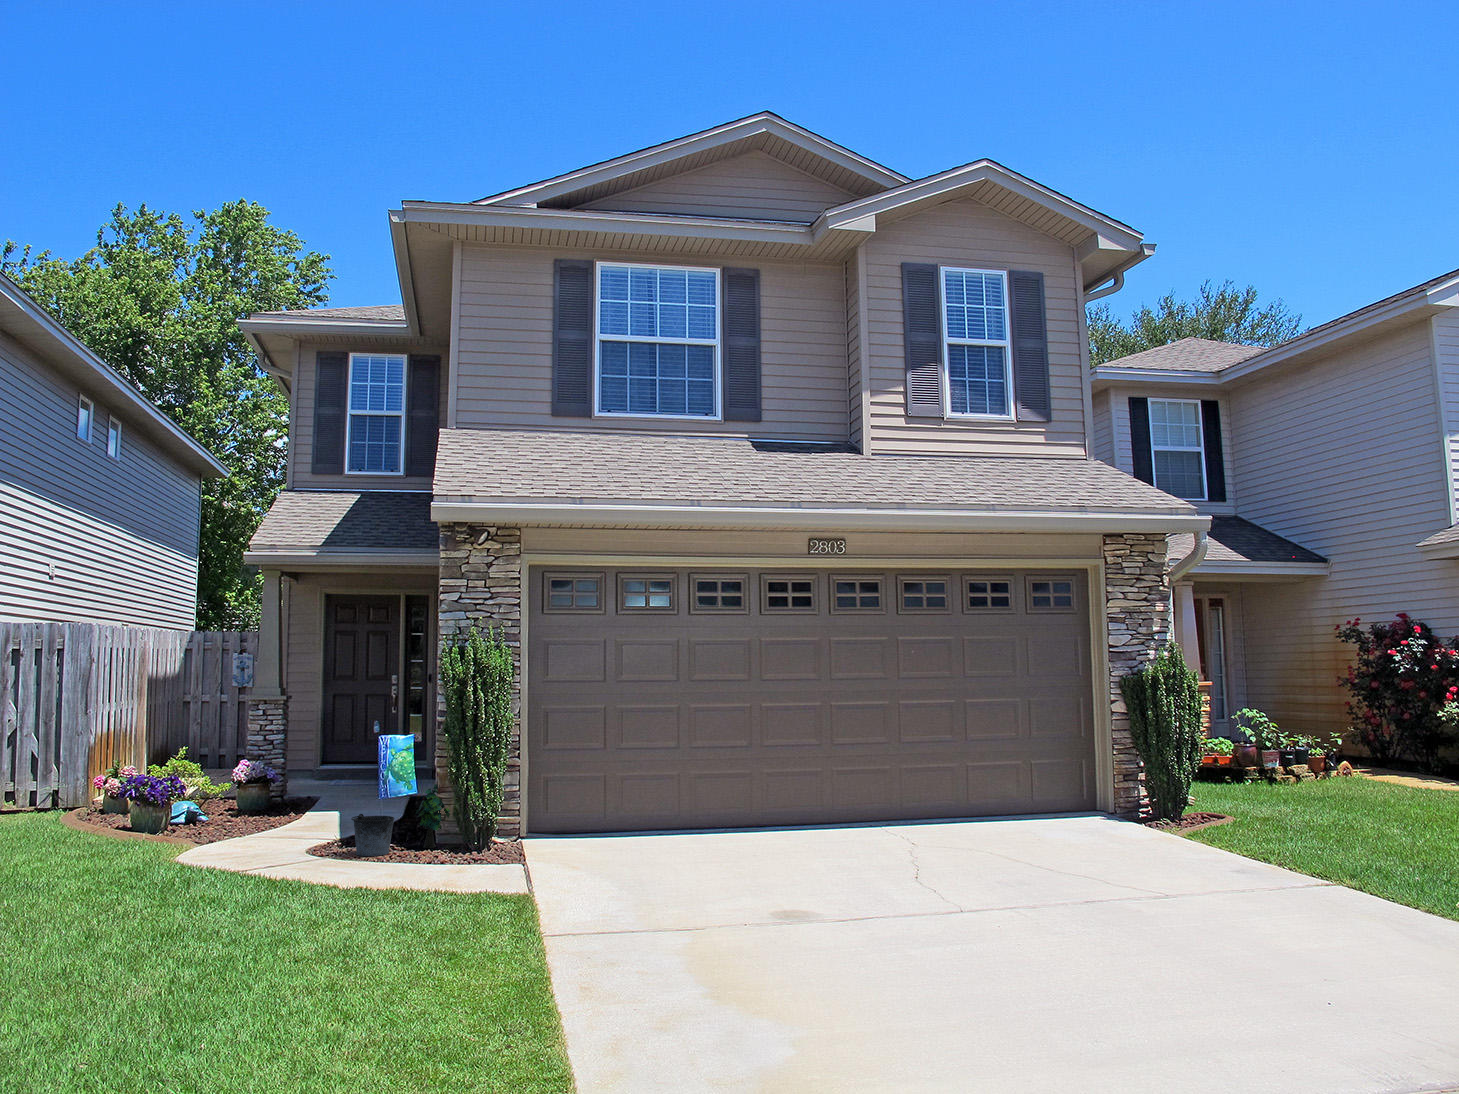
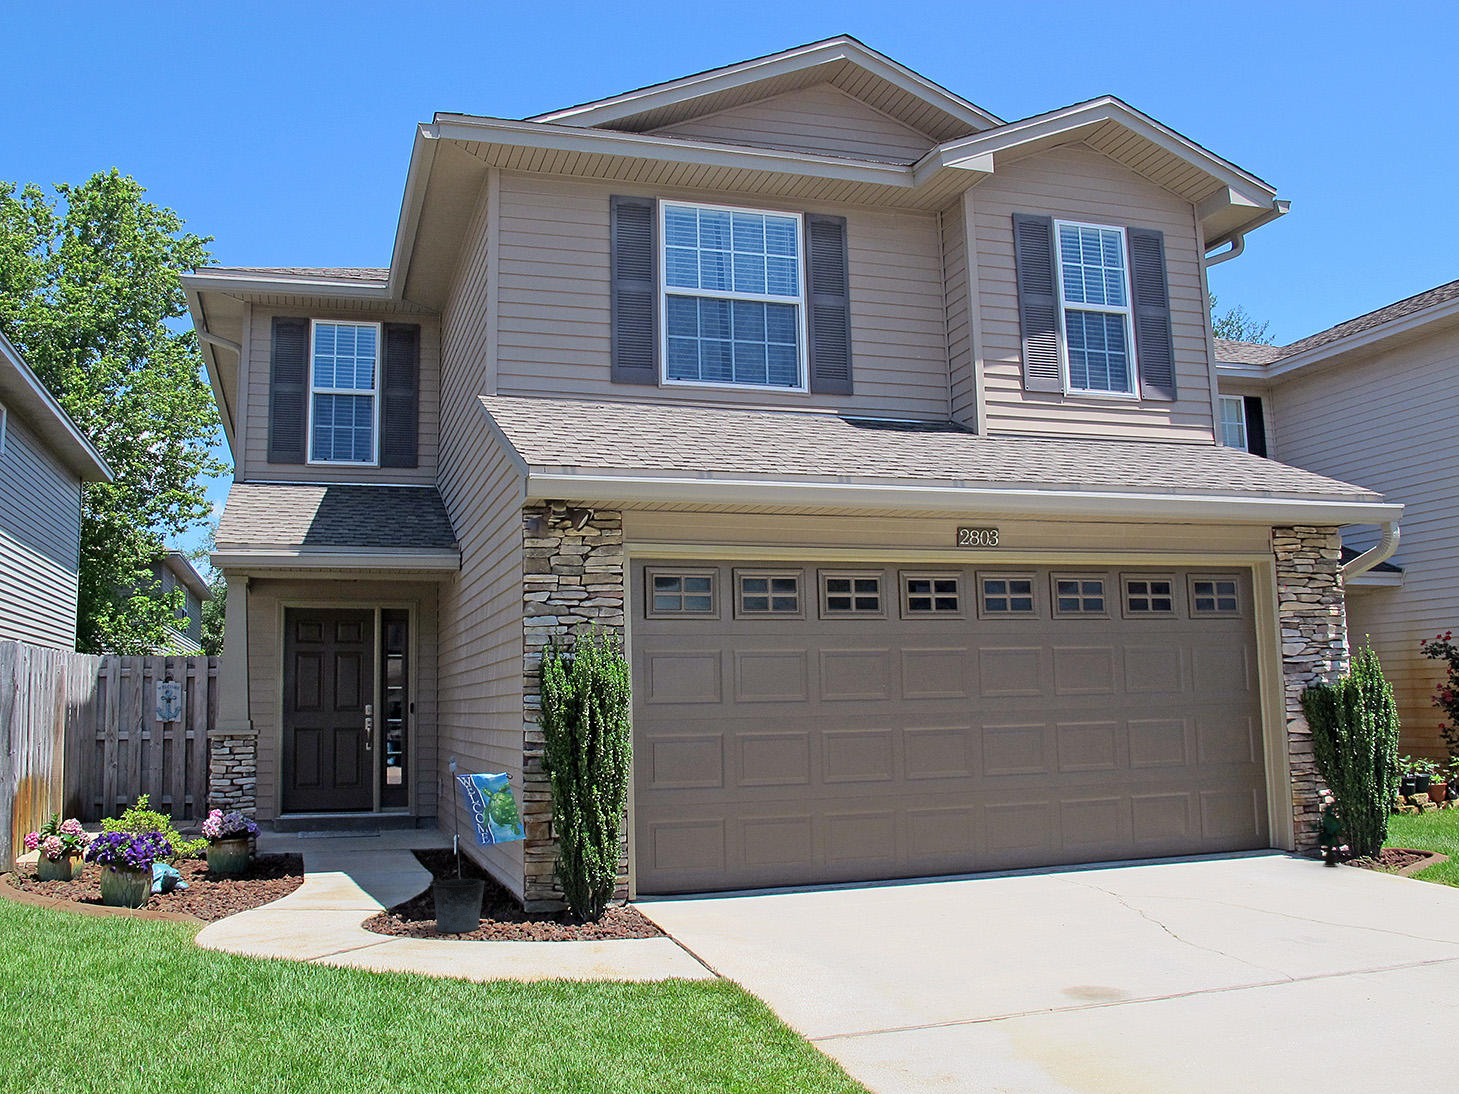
decorative plant: present [415,784,450,848] -> present [1308,801,1347,867]

